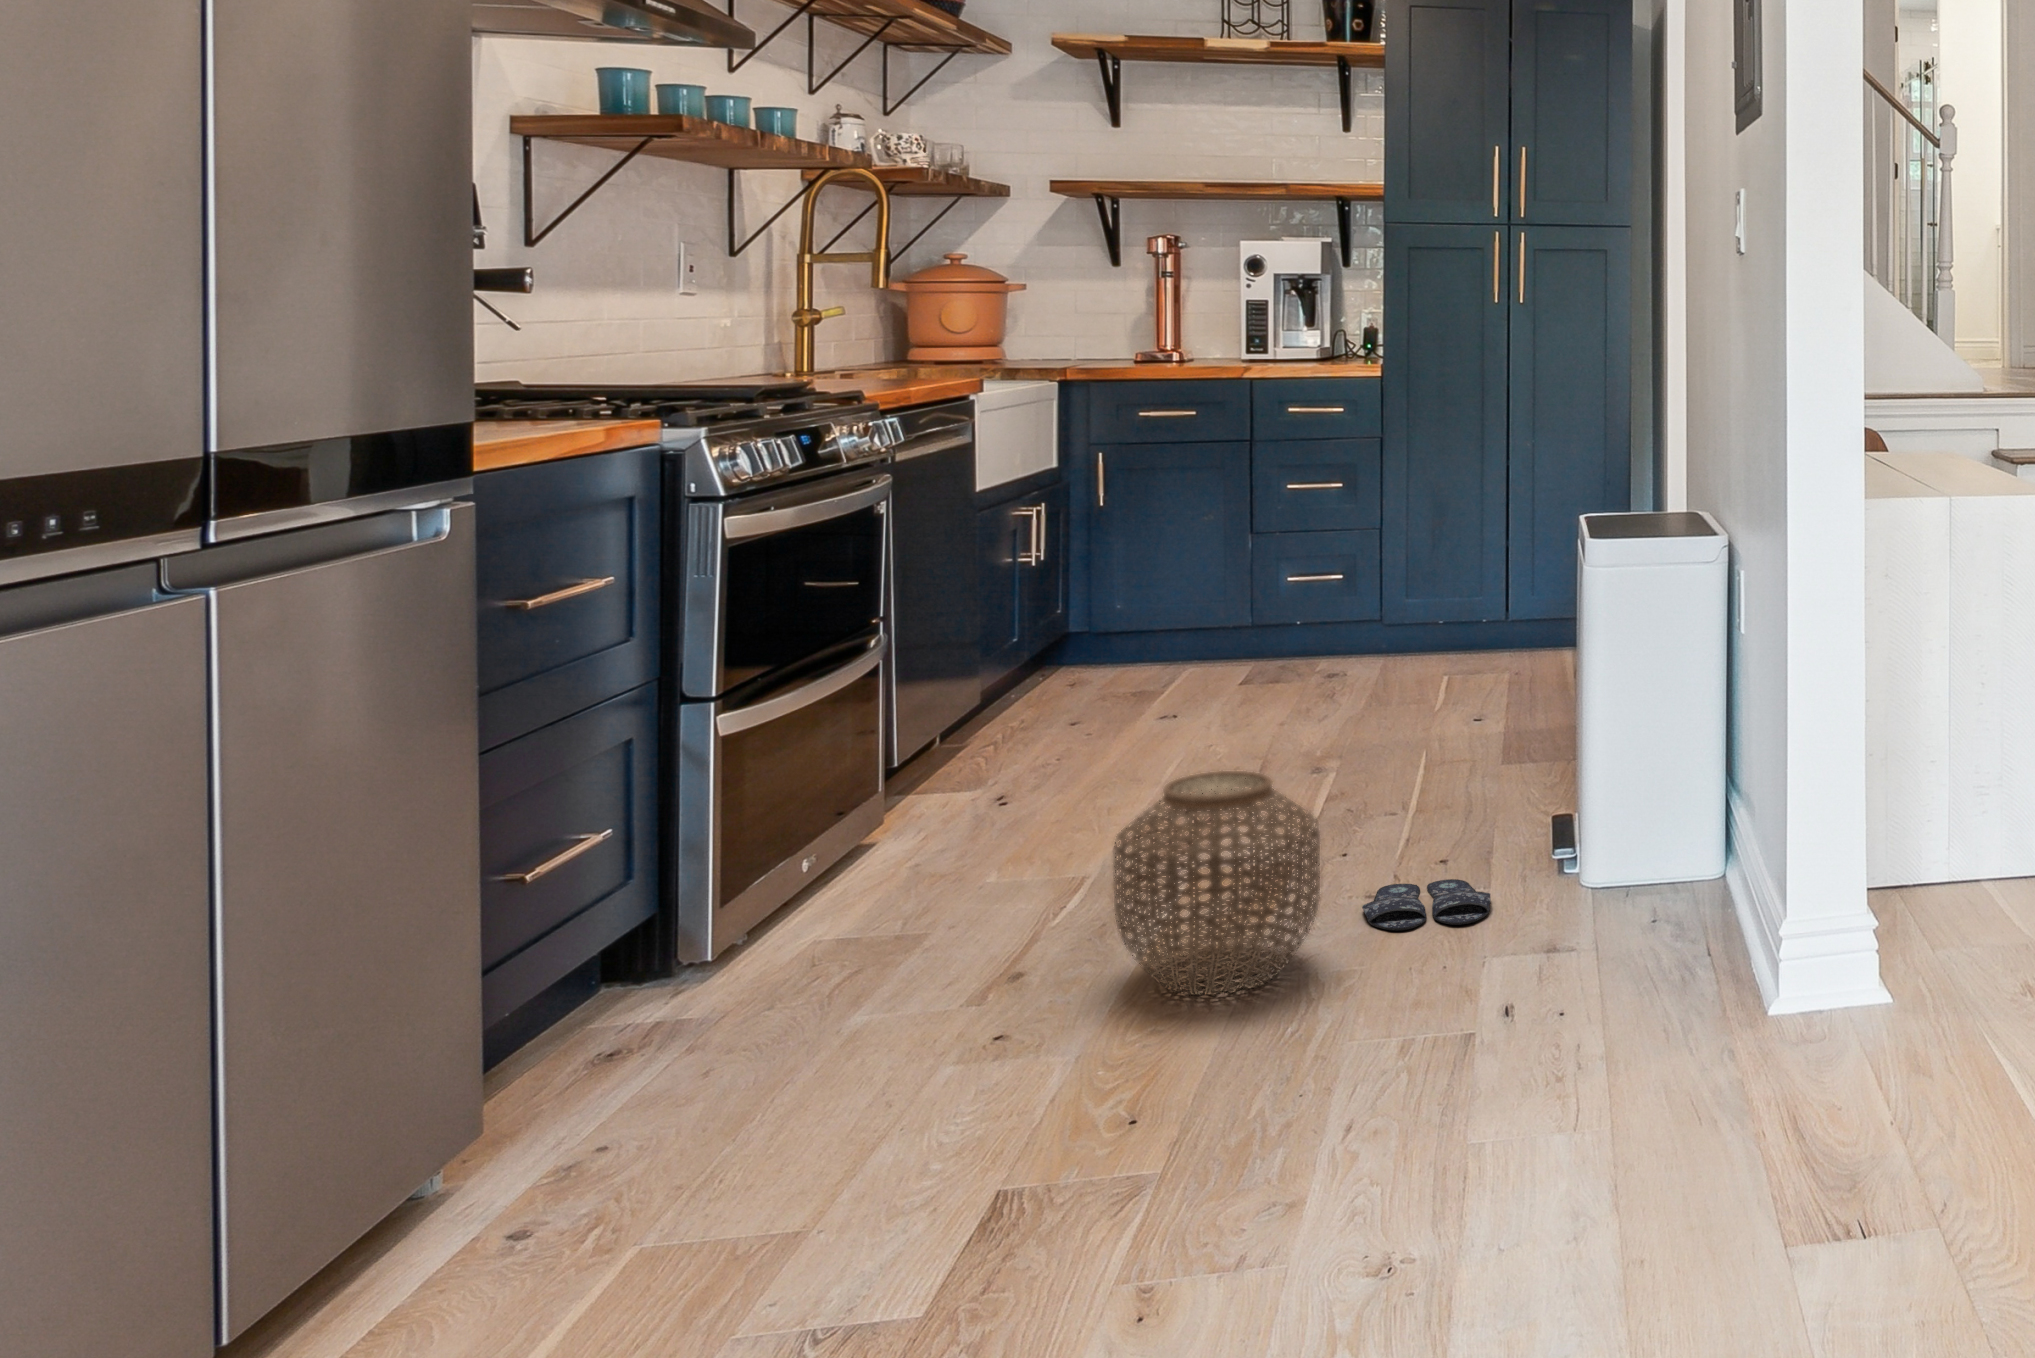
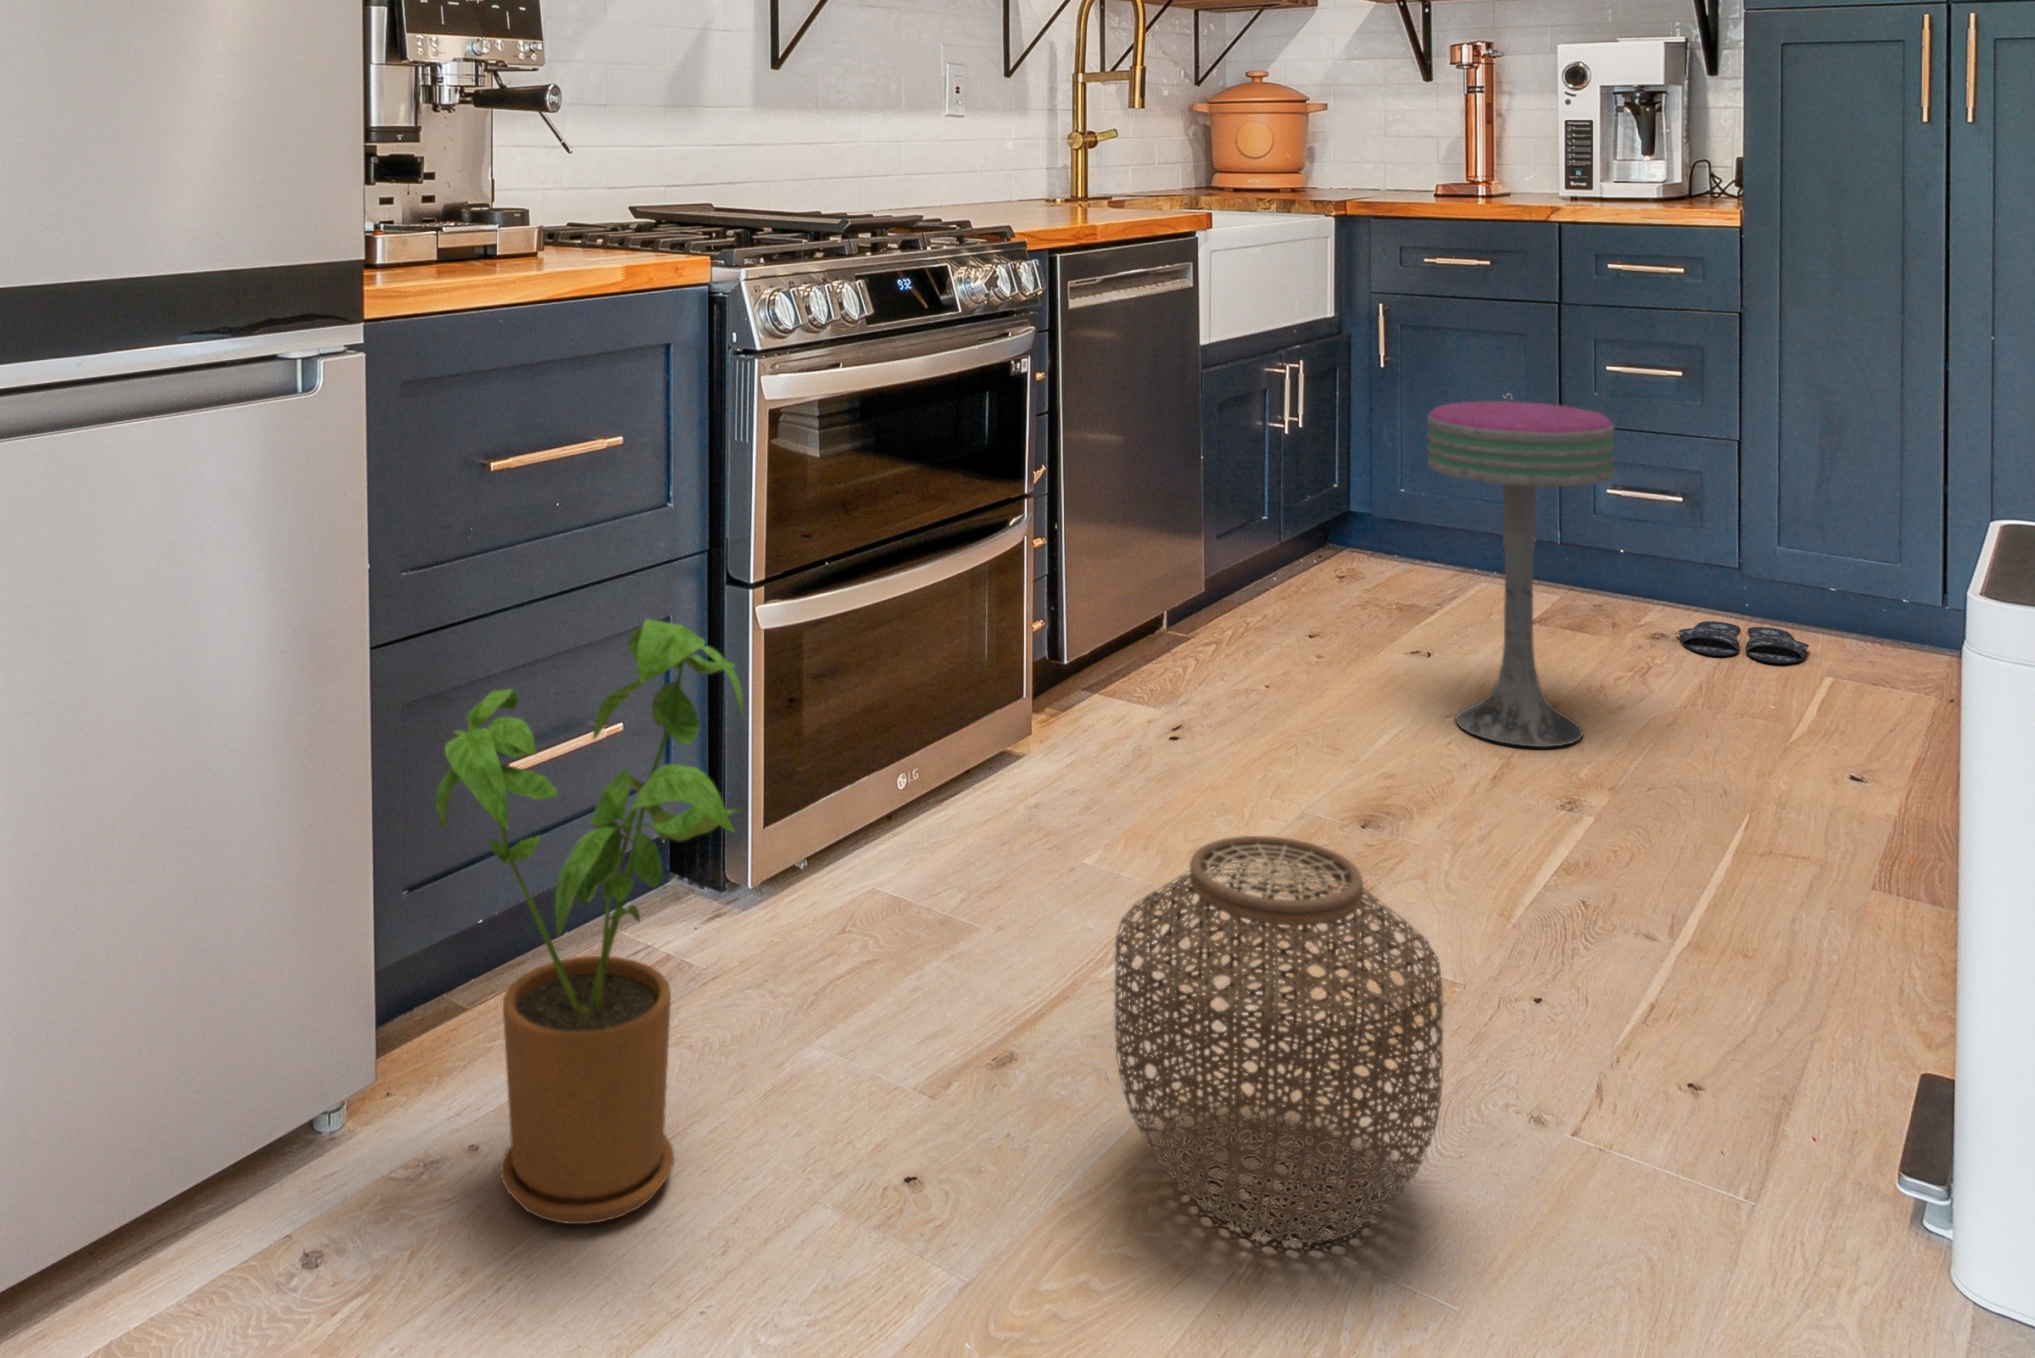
bar stool: none [1190,517,1323,757] -> present [1427,401,1614,747]
house plant: none [574,693,887,1129] -> present [436,619,744,1224]
slippers: present [1362,879,1491,930] -> present [1679,621,1809,664]

